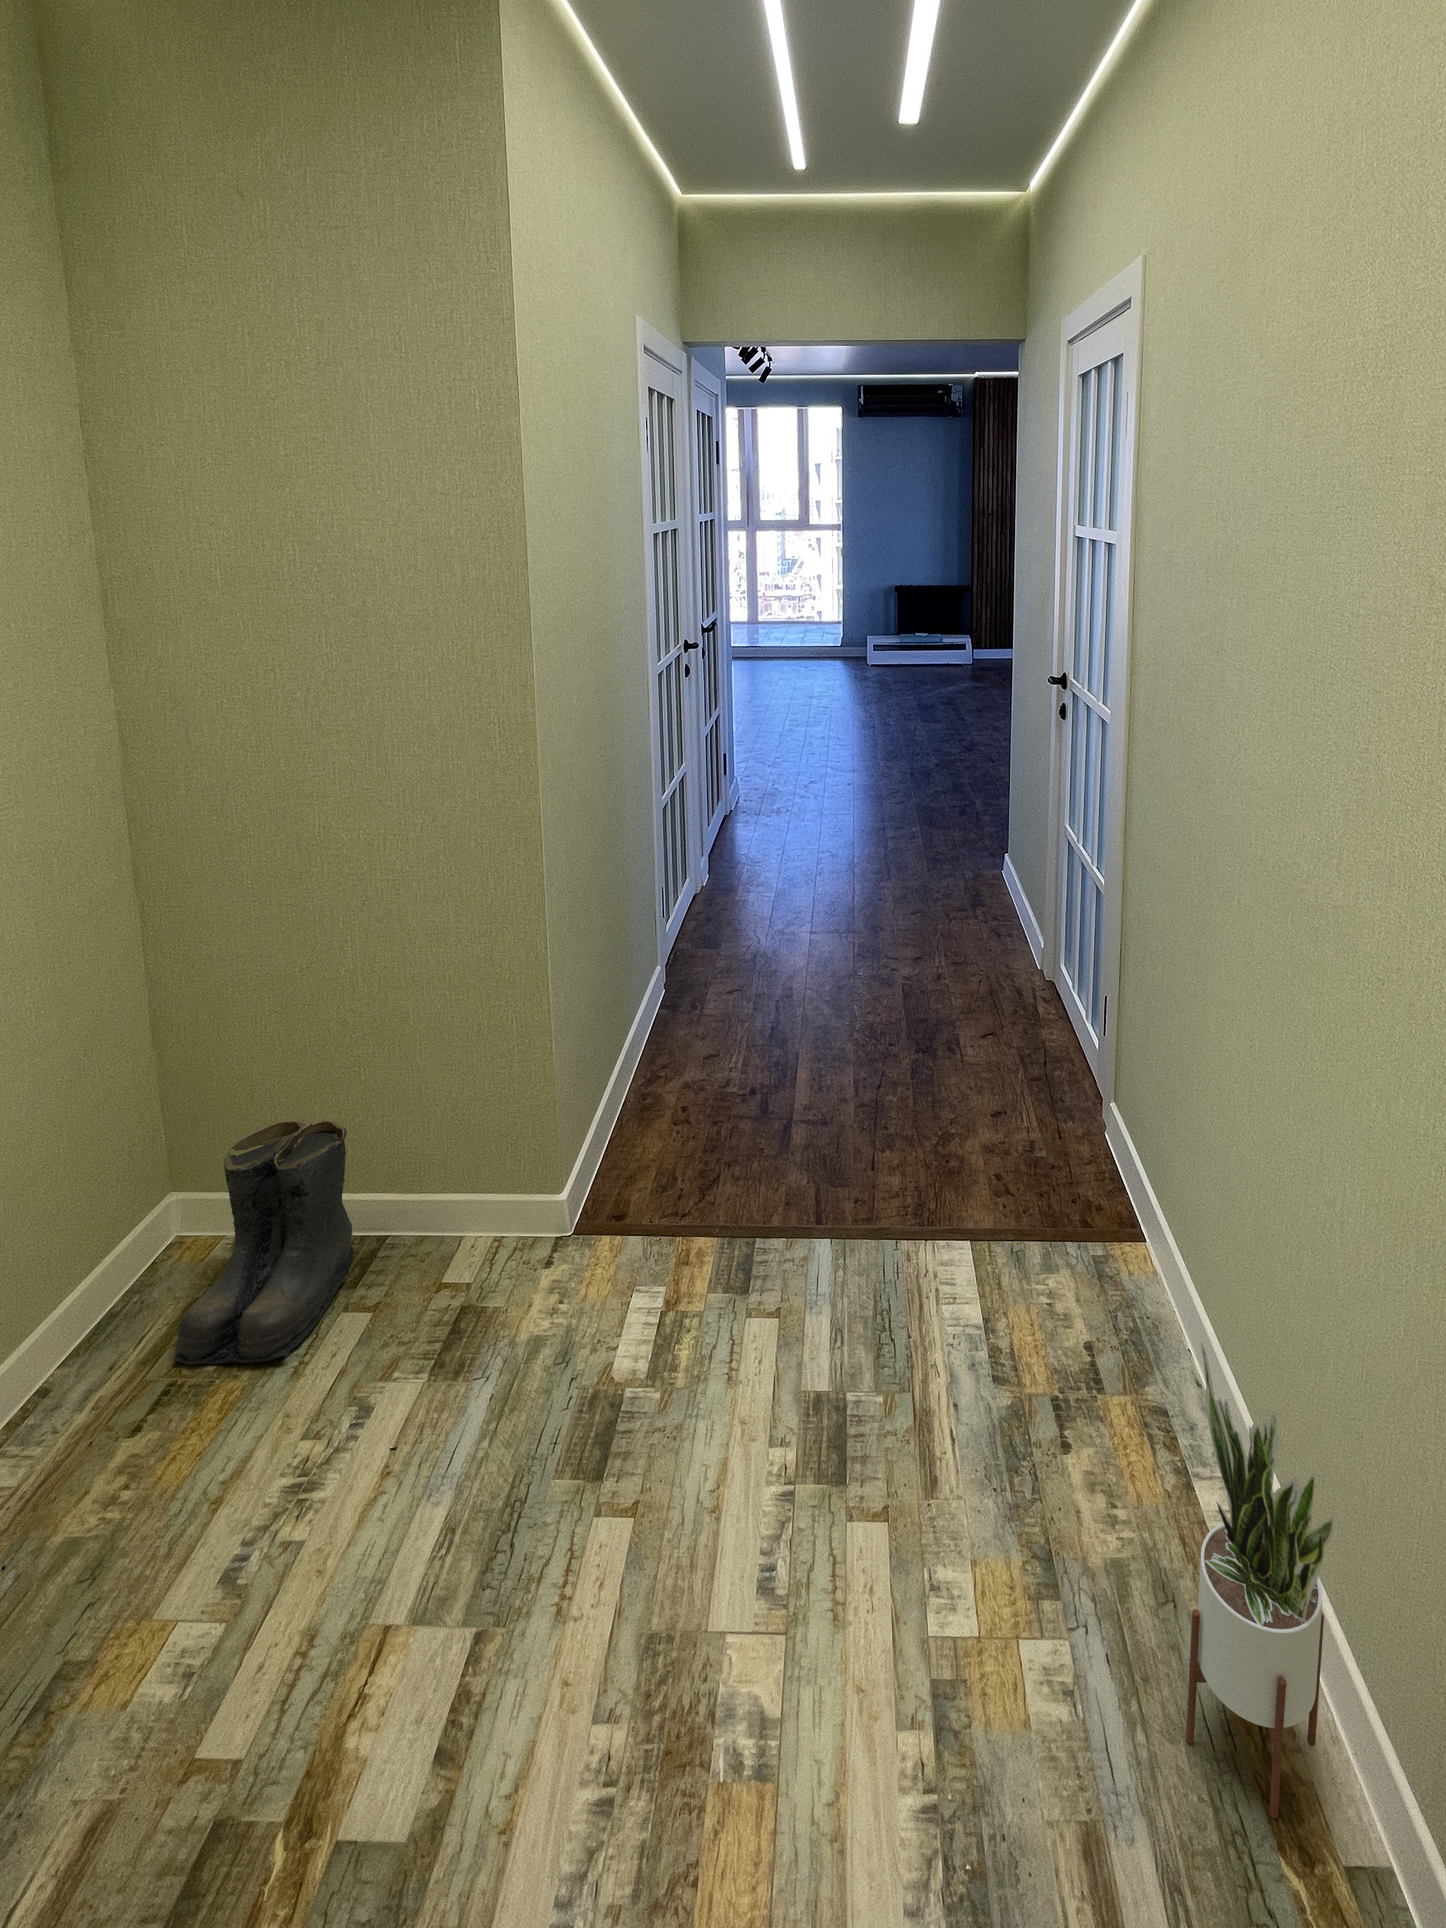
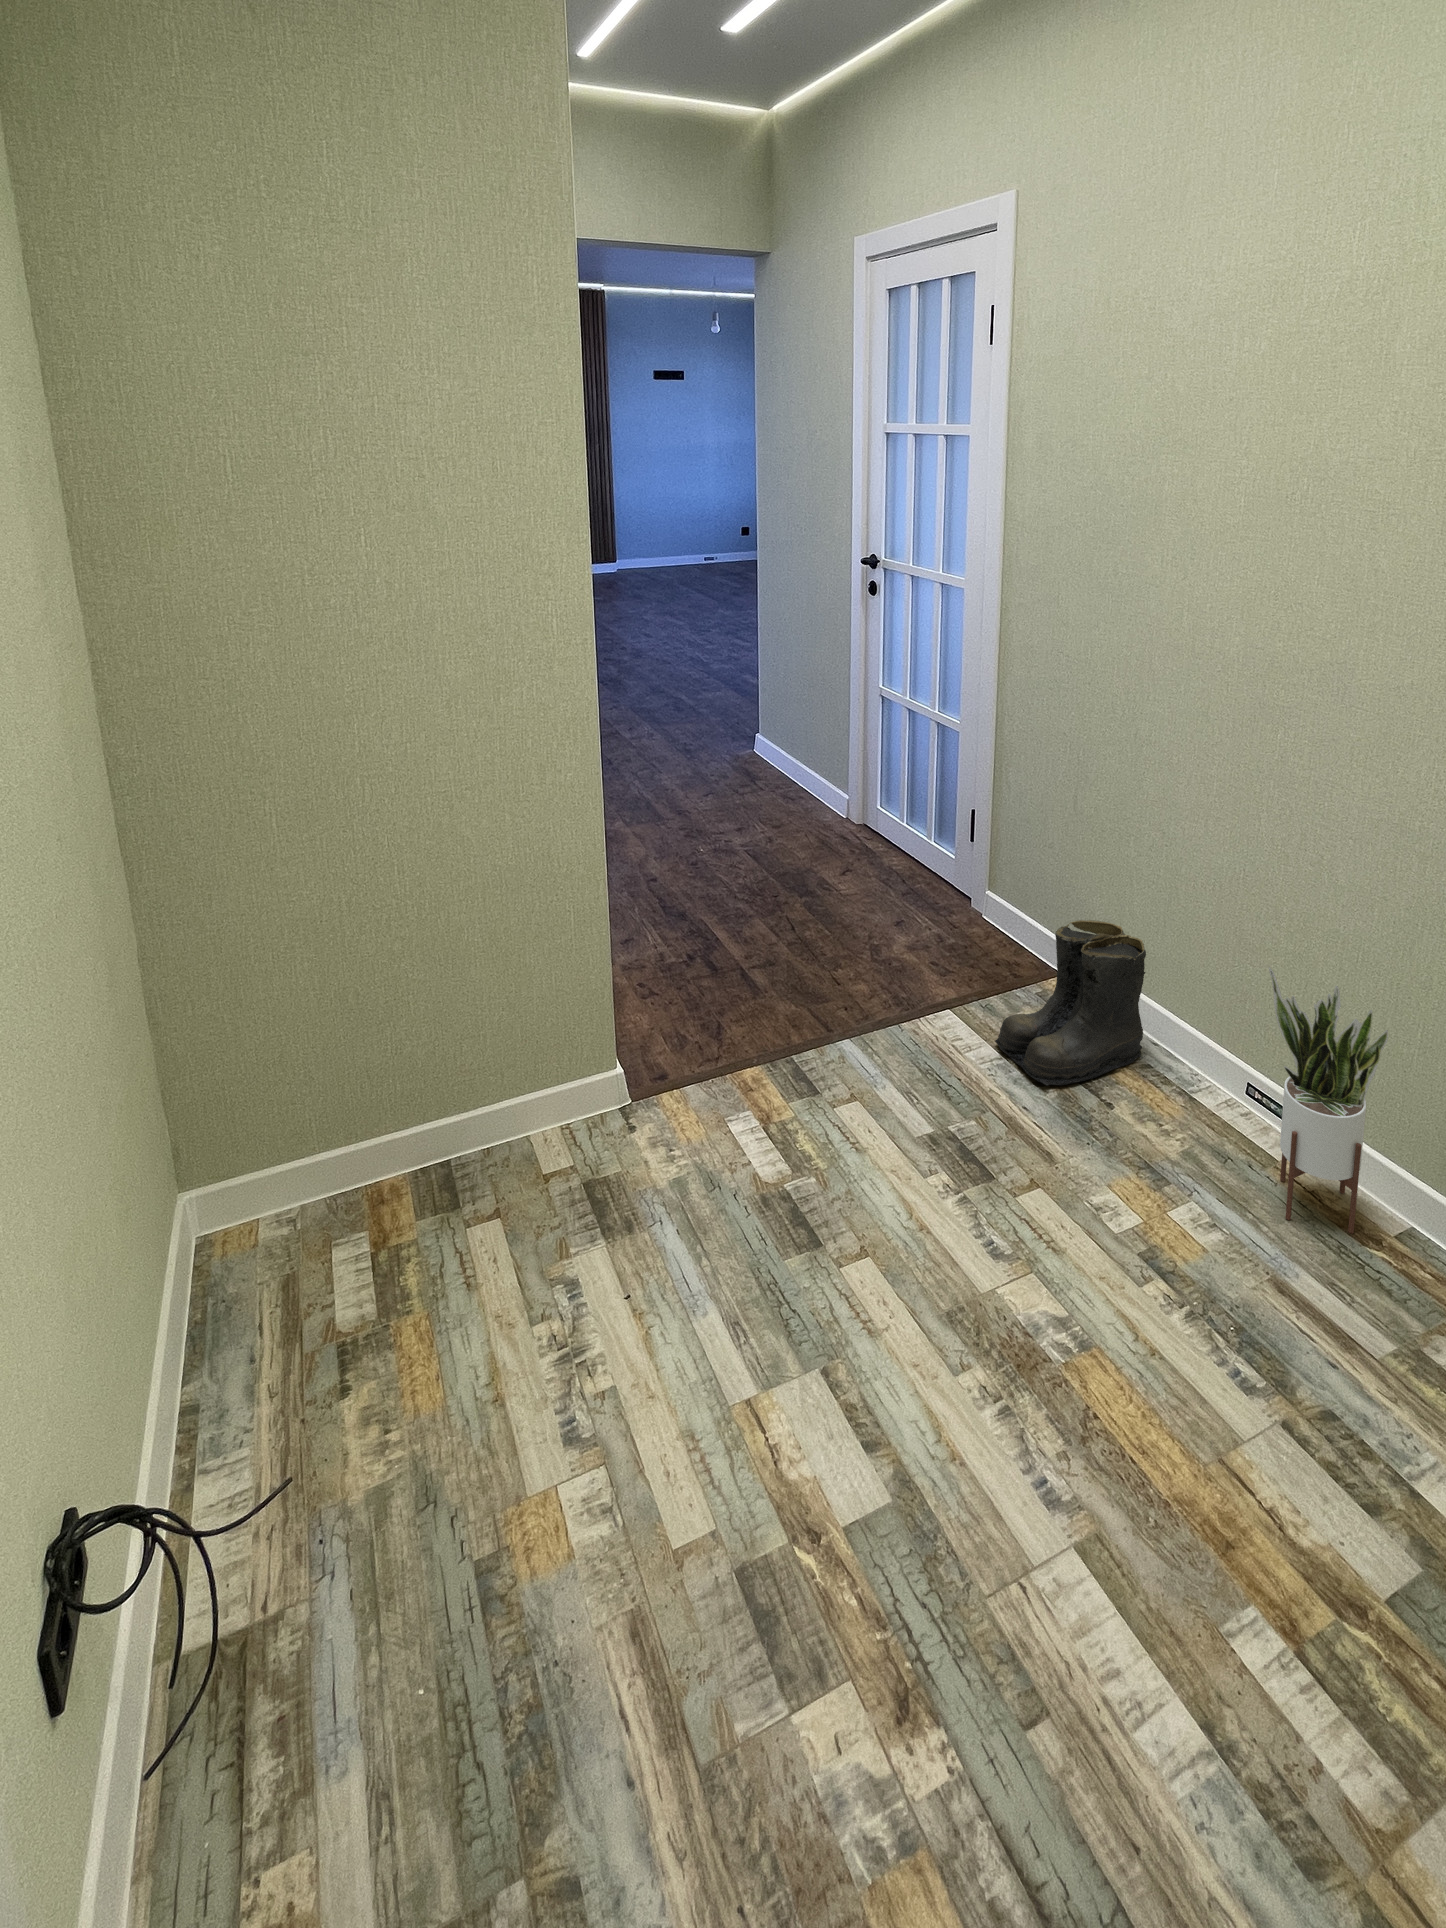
boots: present [173,1119,359,1364] -> present [995,920,1146,1085]

